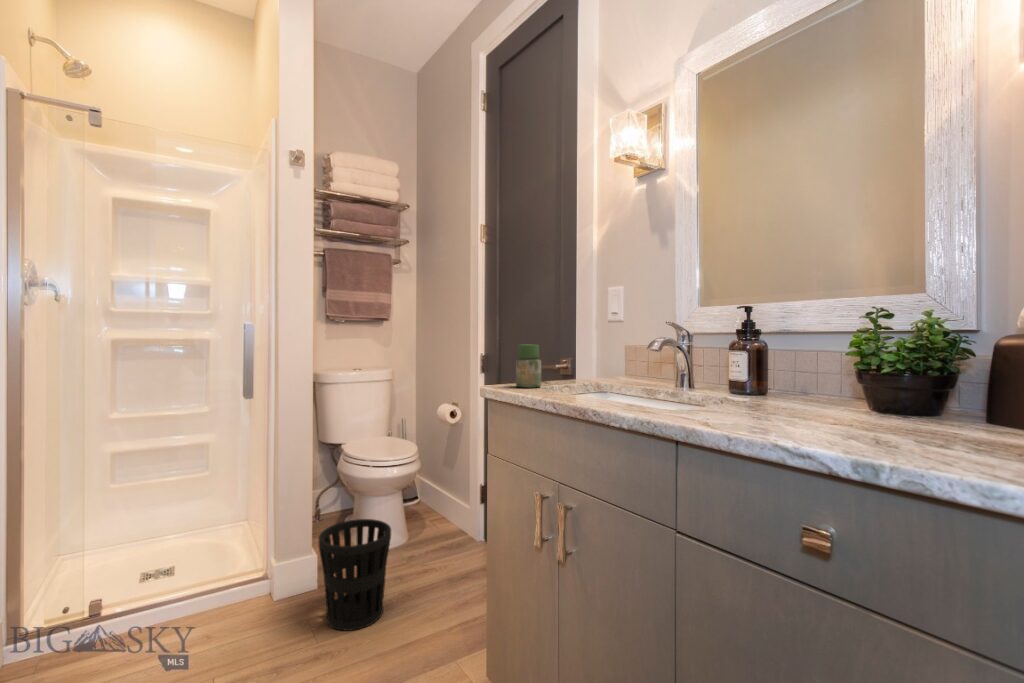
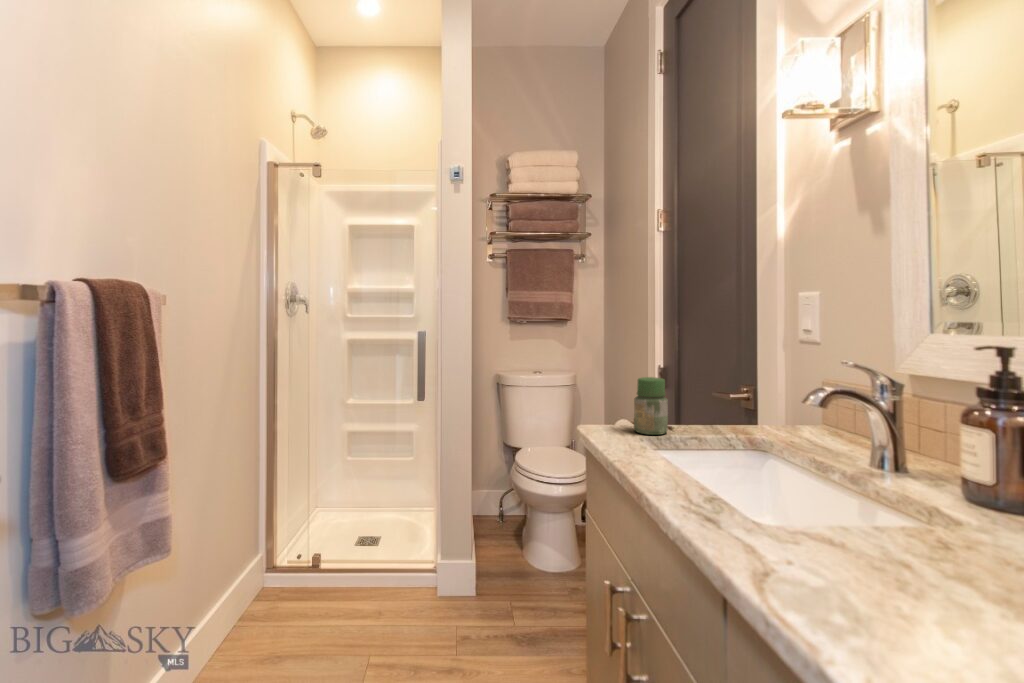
wastebasket: present [319,519,391,630] -> none [463,536,534,651]

